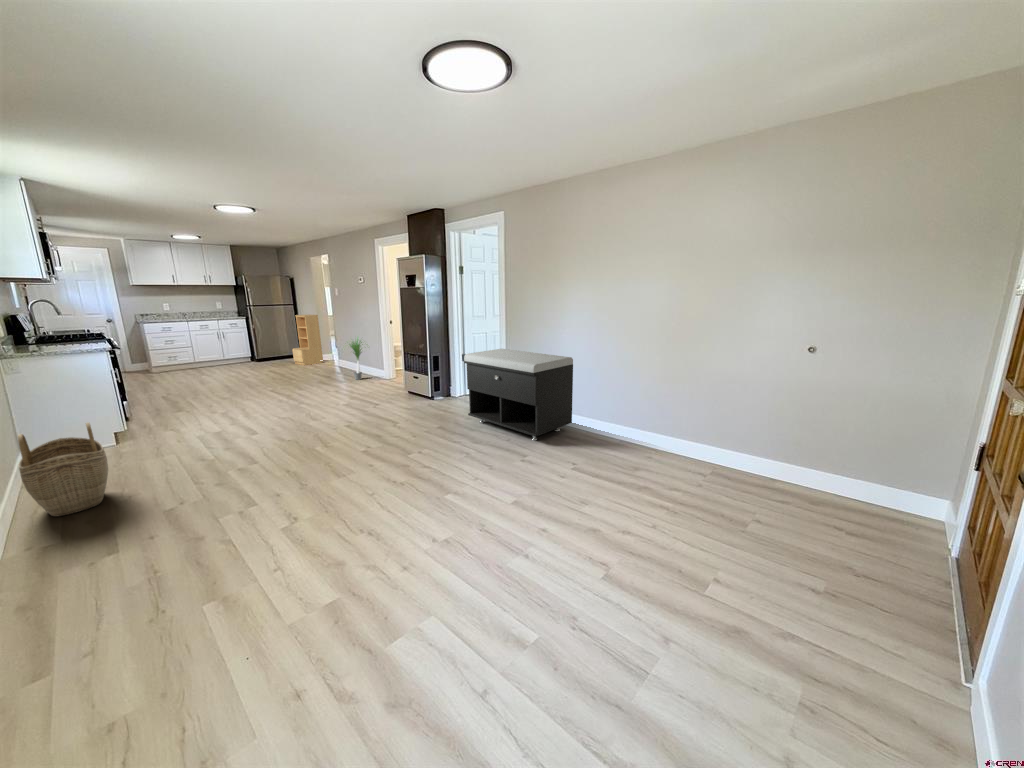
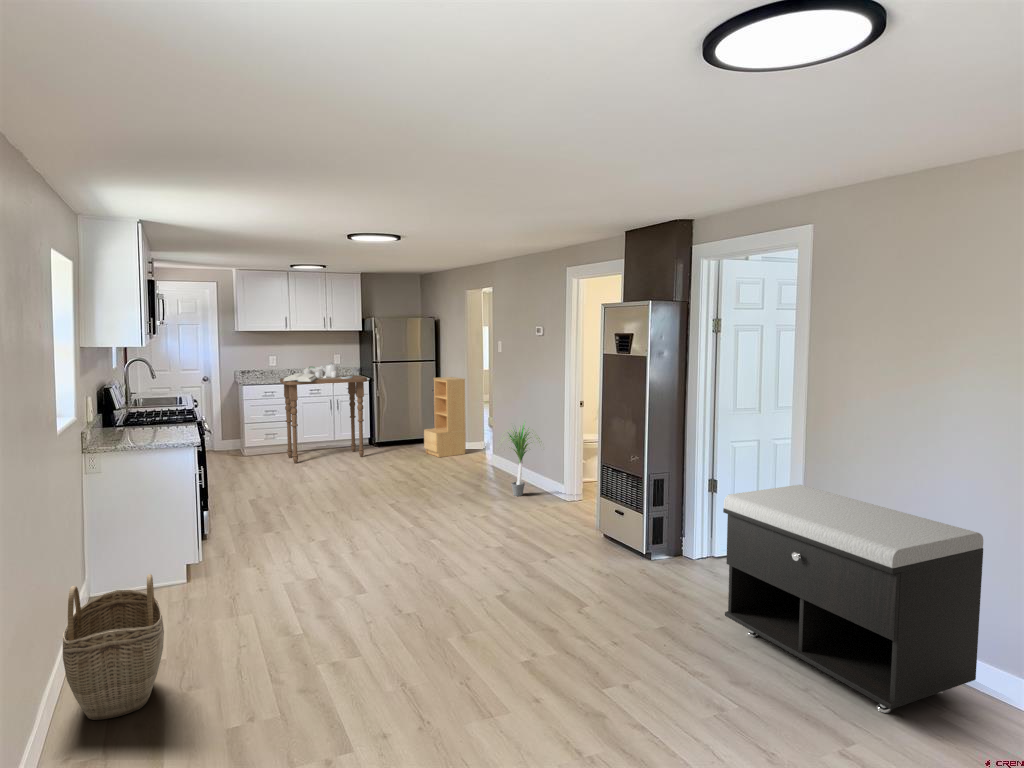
side table: none [173,306,249,376] -> present [280,363,367,463]

